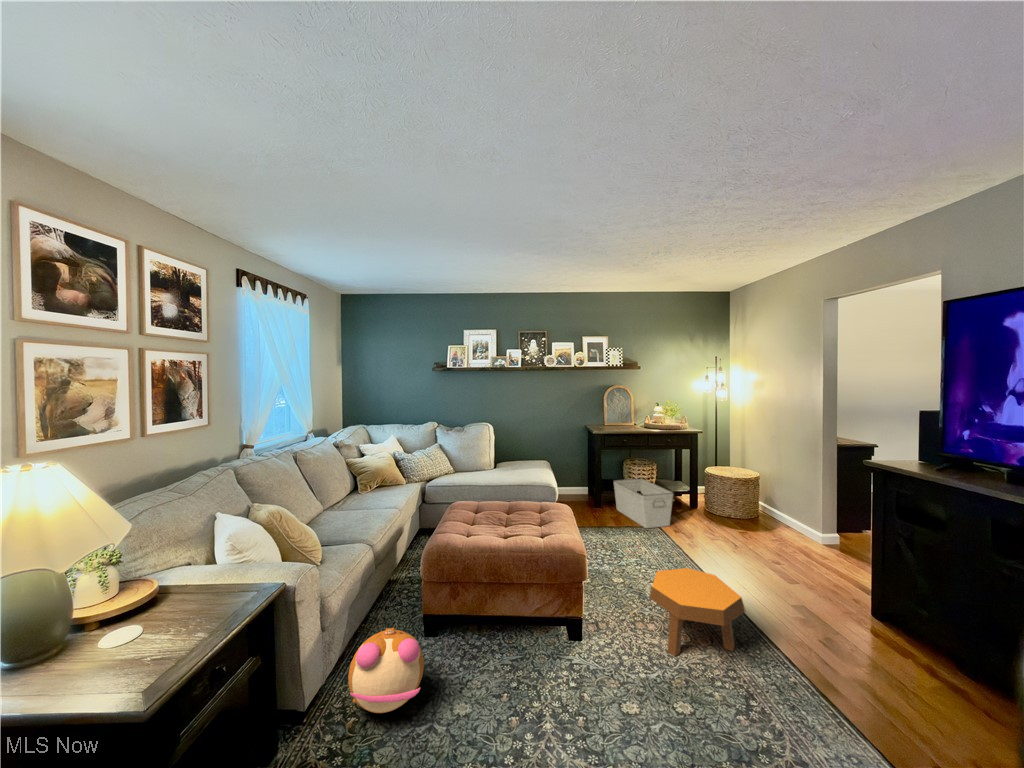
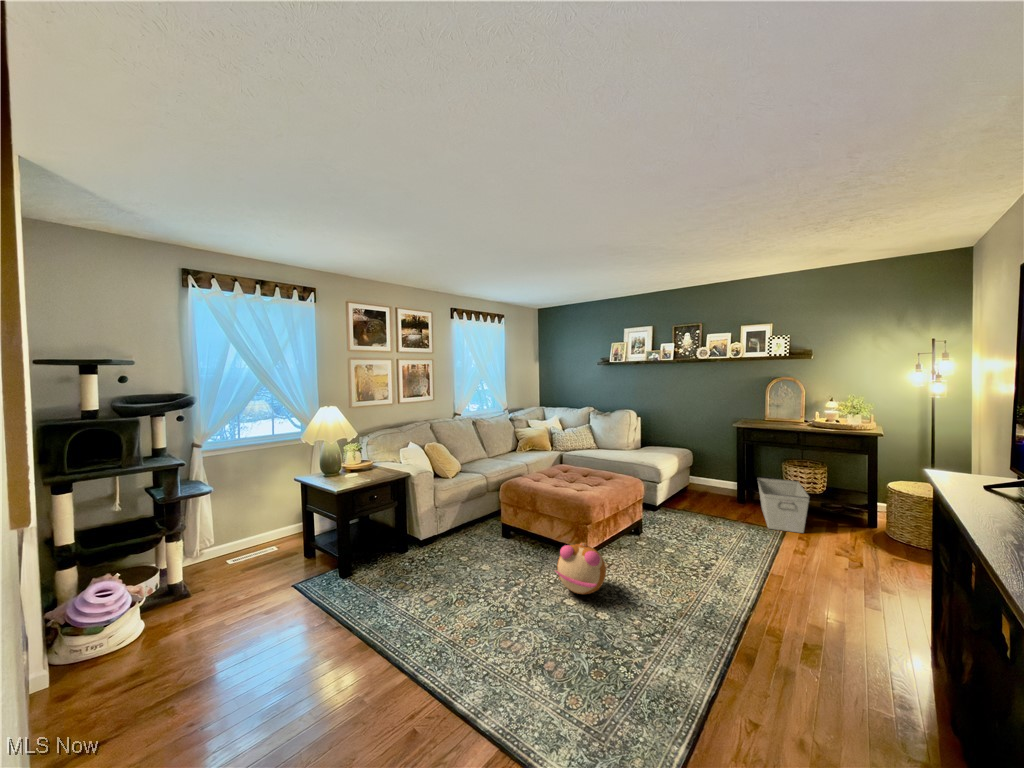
footstool: present [650,568,745,656] -> none [643,539,719,615]
plush toy: present [348,628,424,713] -> present [555,542,606,594]

